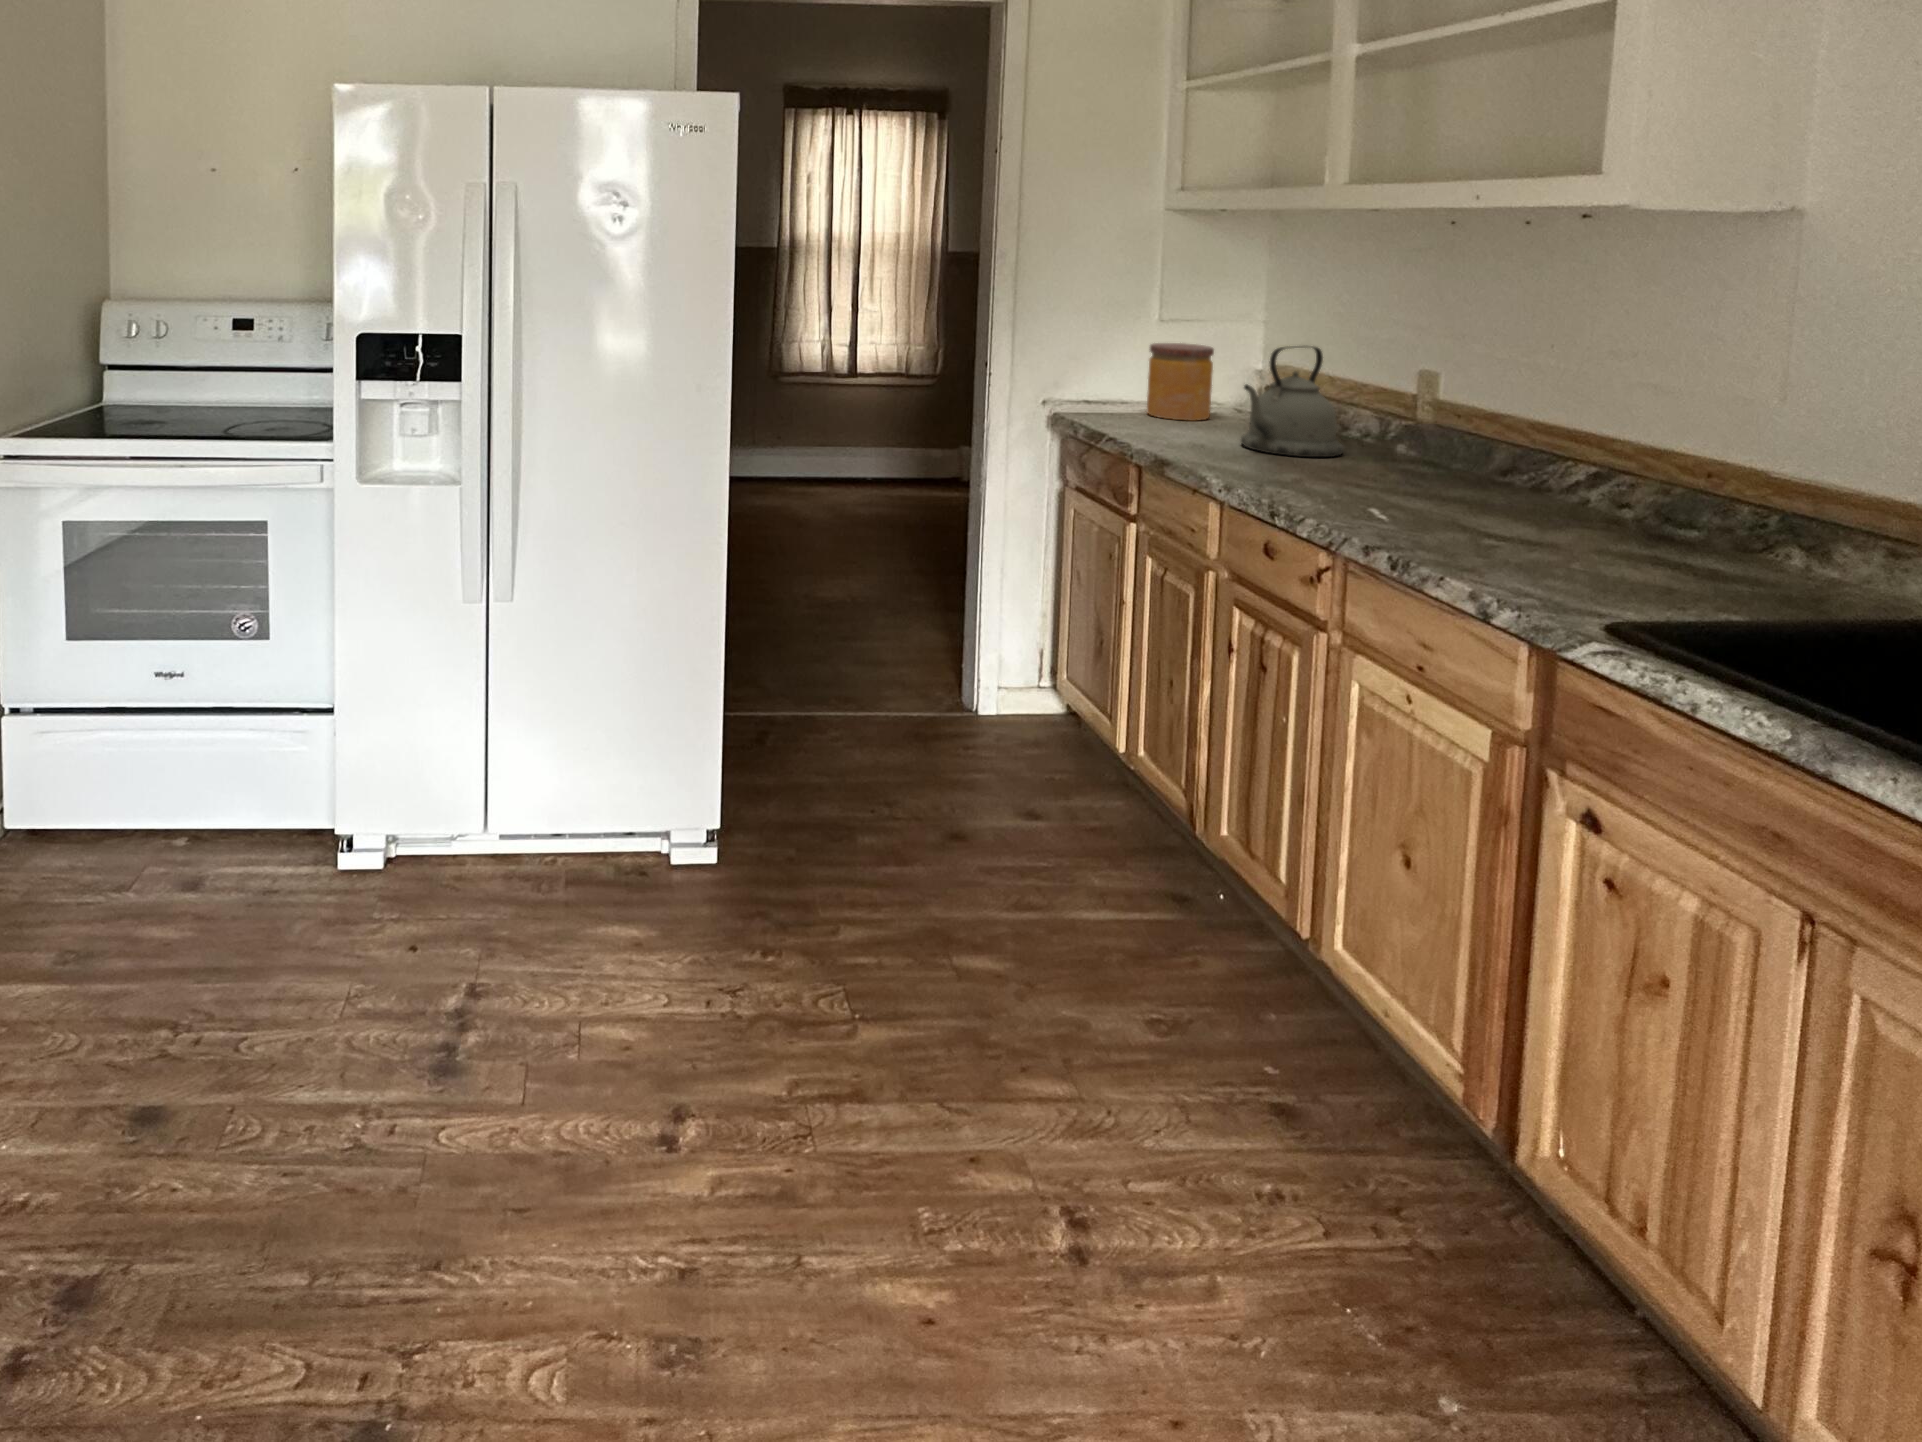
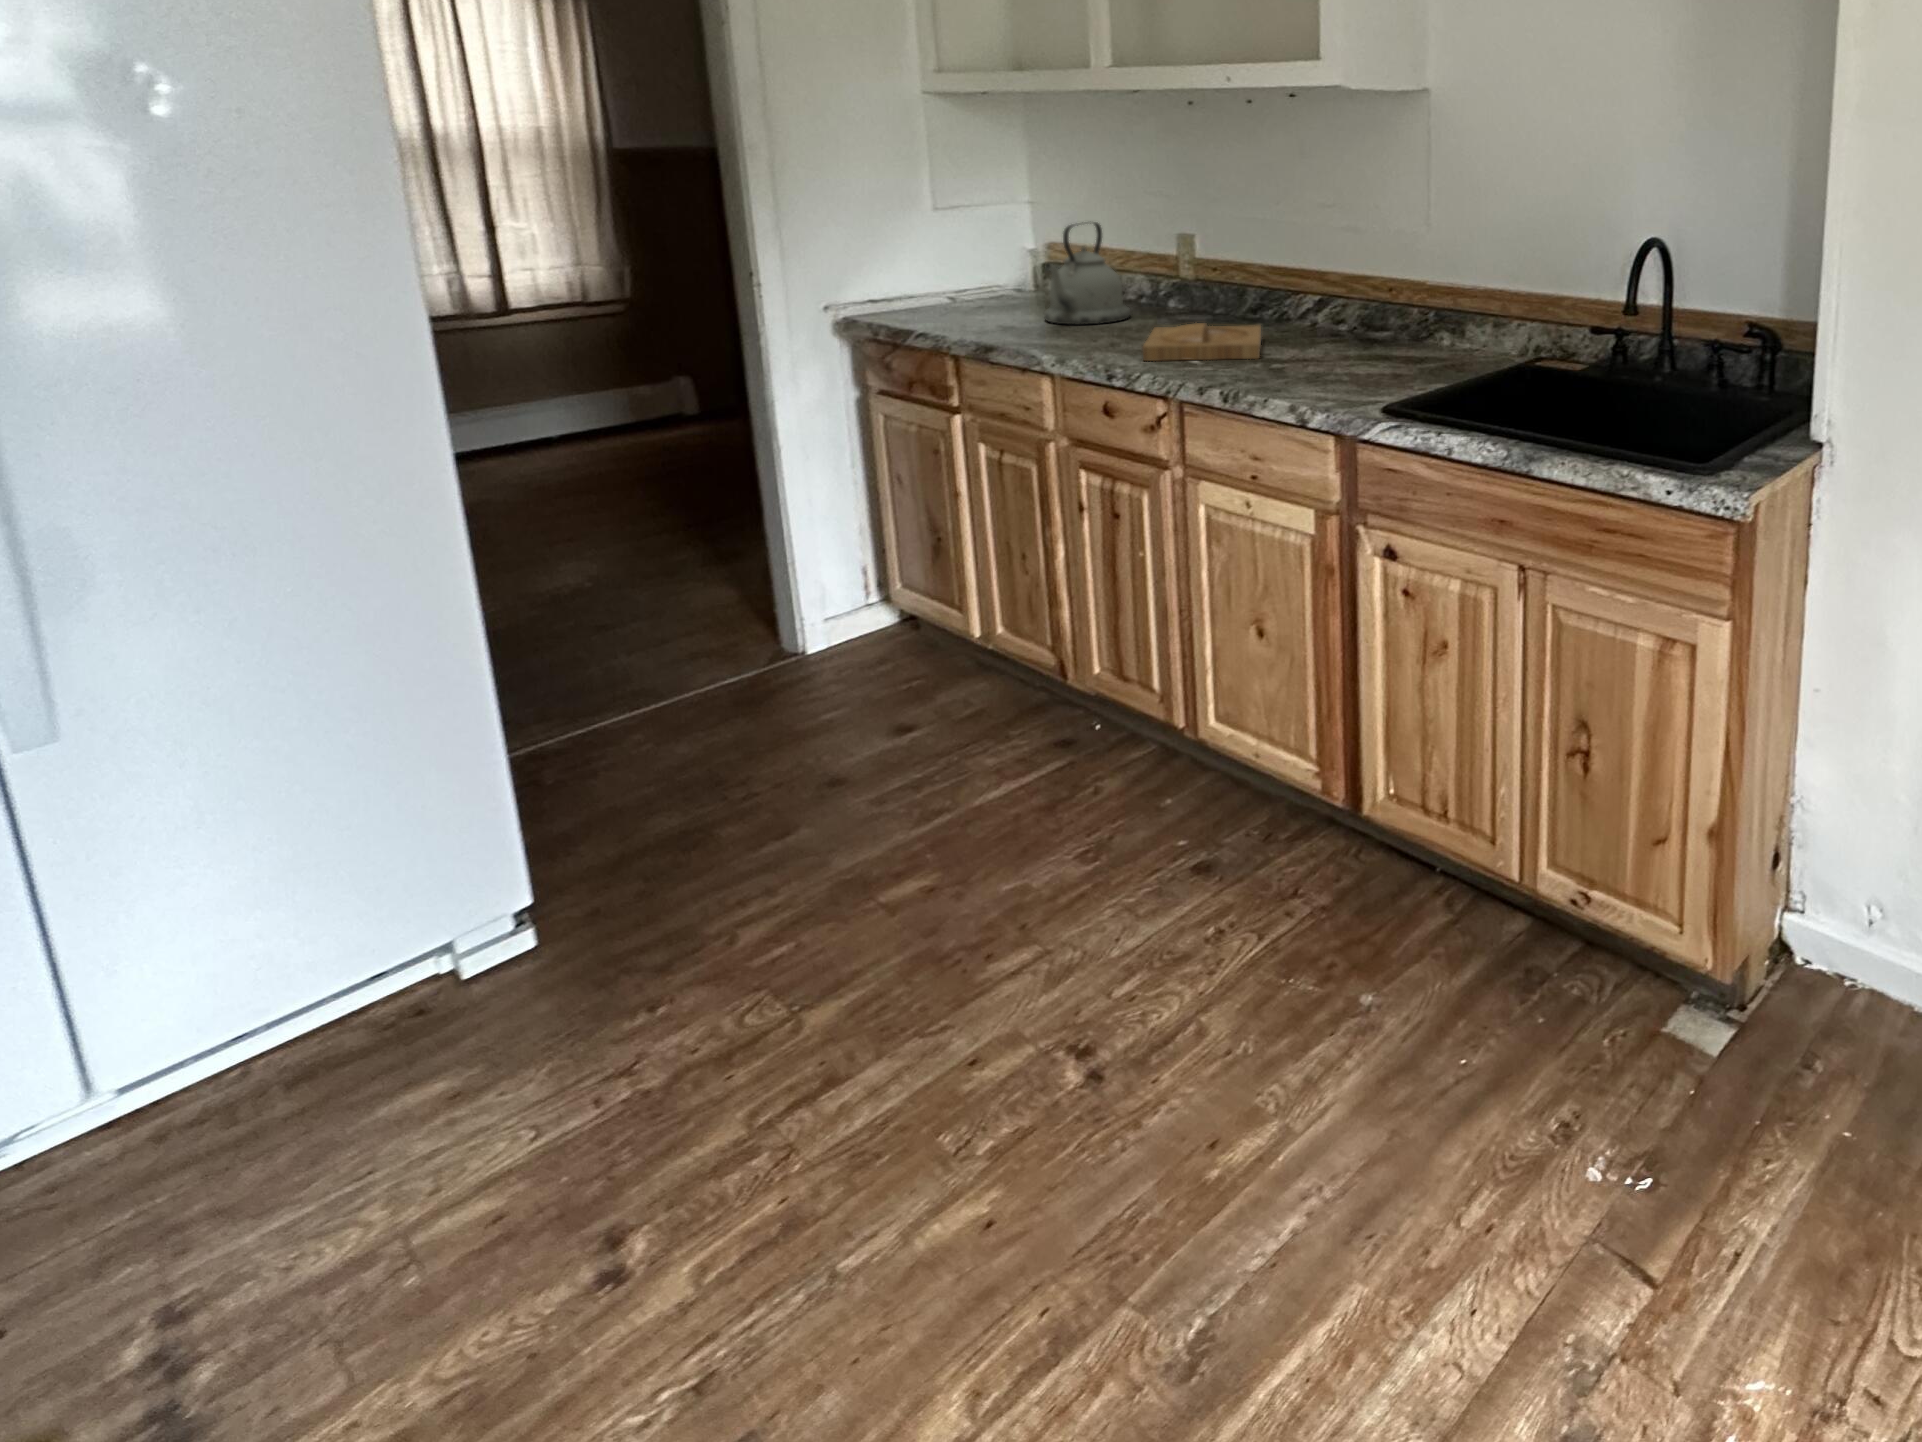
jar: present [1147,343,1214,421] -> none [932,231,1000,307]
tray: none [1317,470,1496,528] -> present [1142,323,1261,361]

